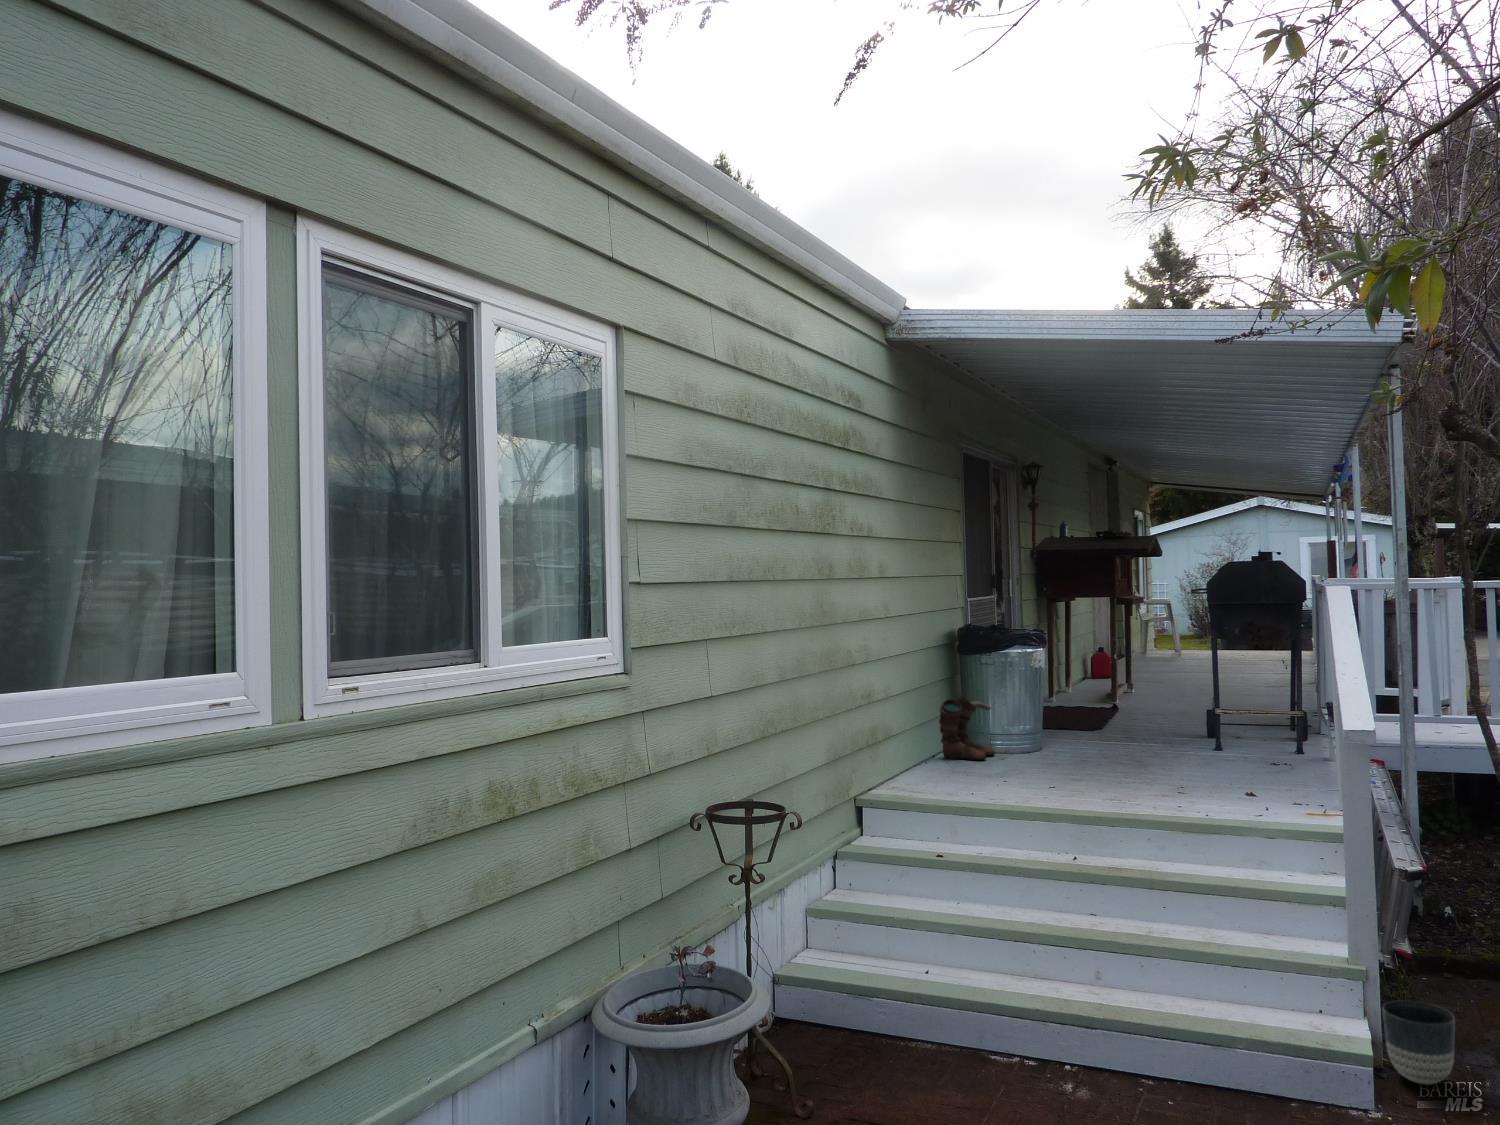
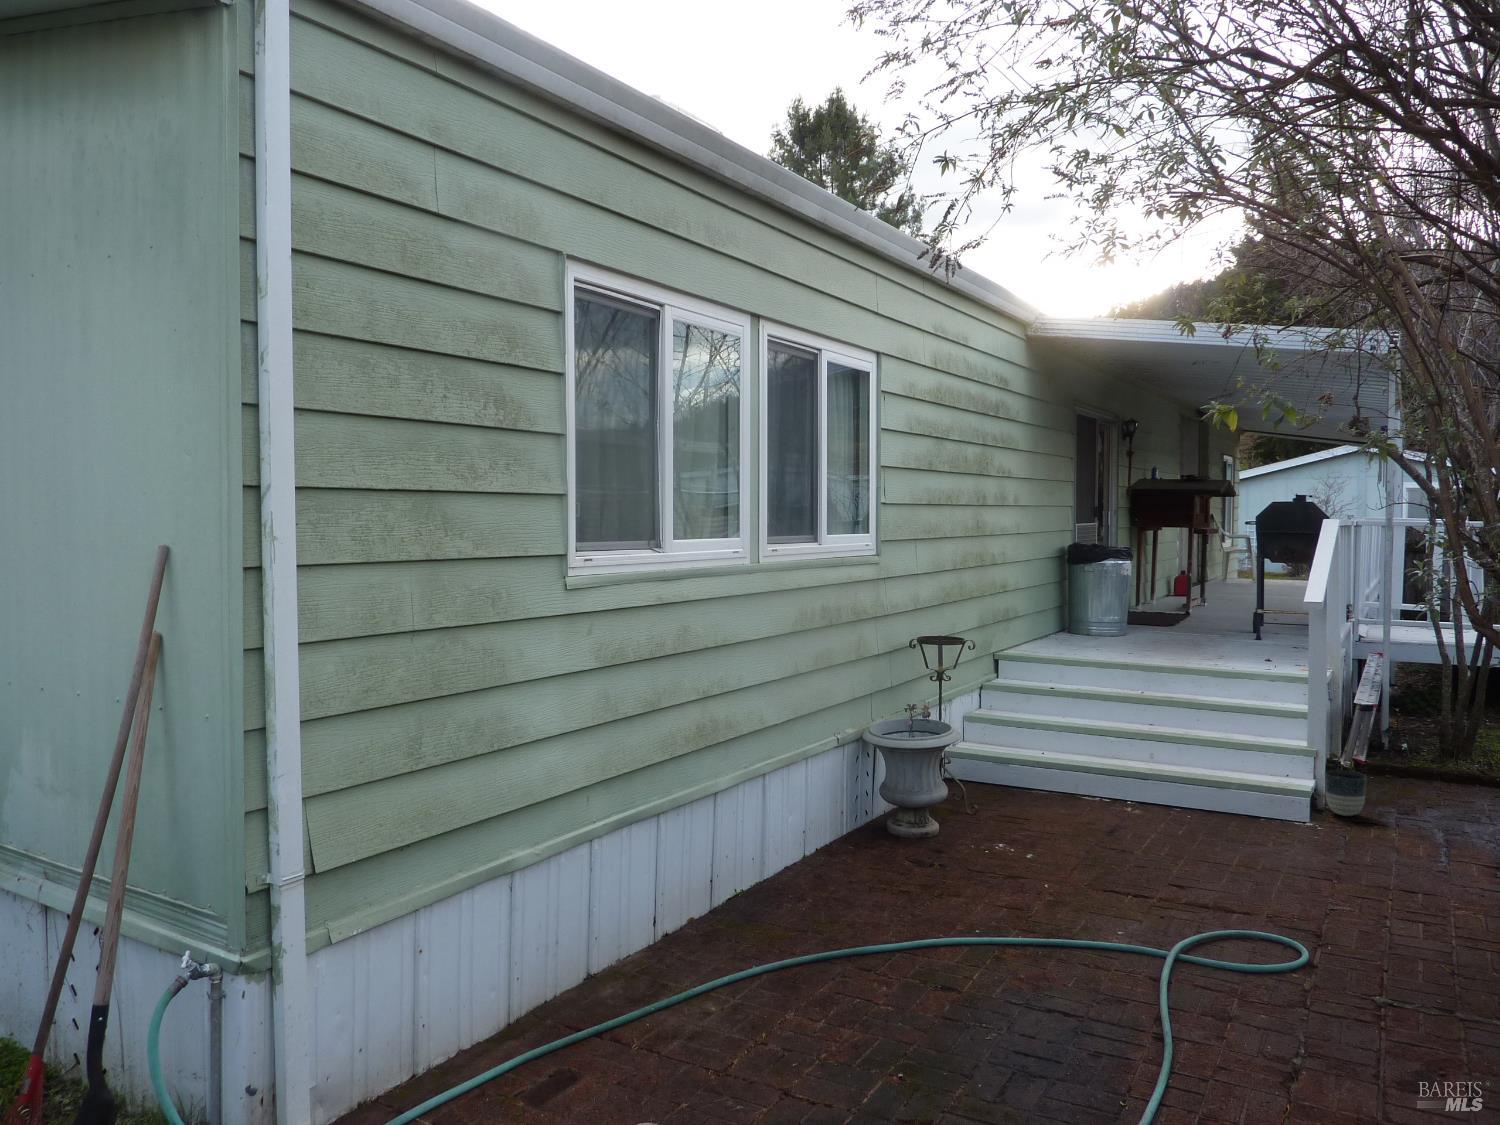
boots: present [939,695,995,760] -> none [1051,592,1091,638]

